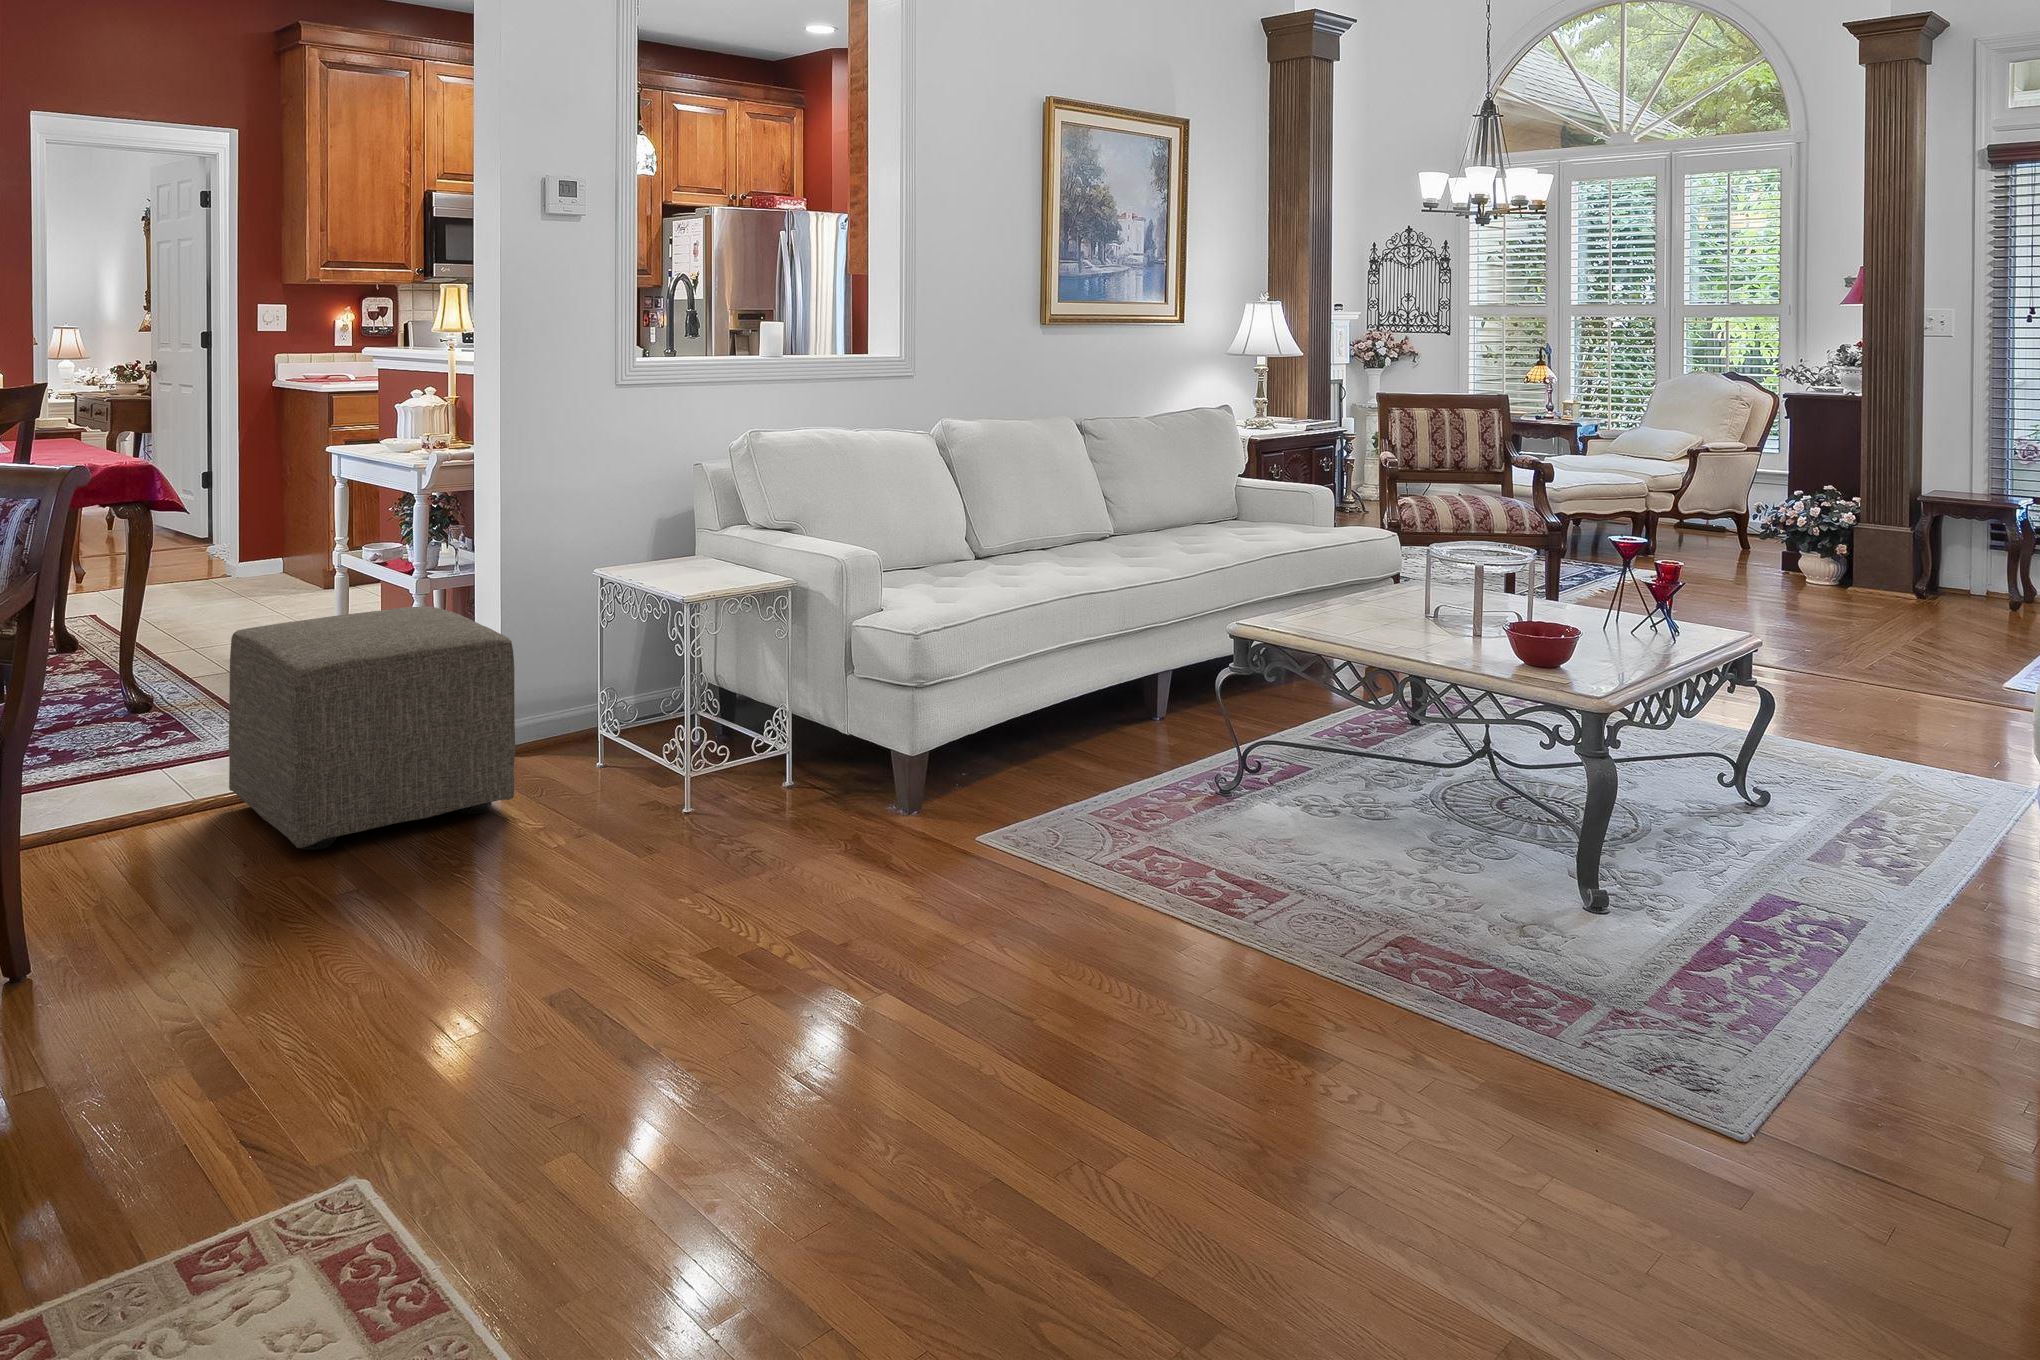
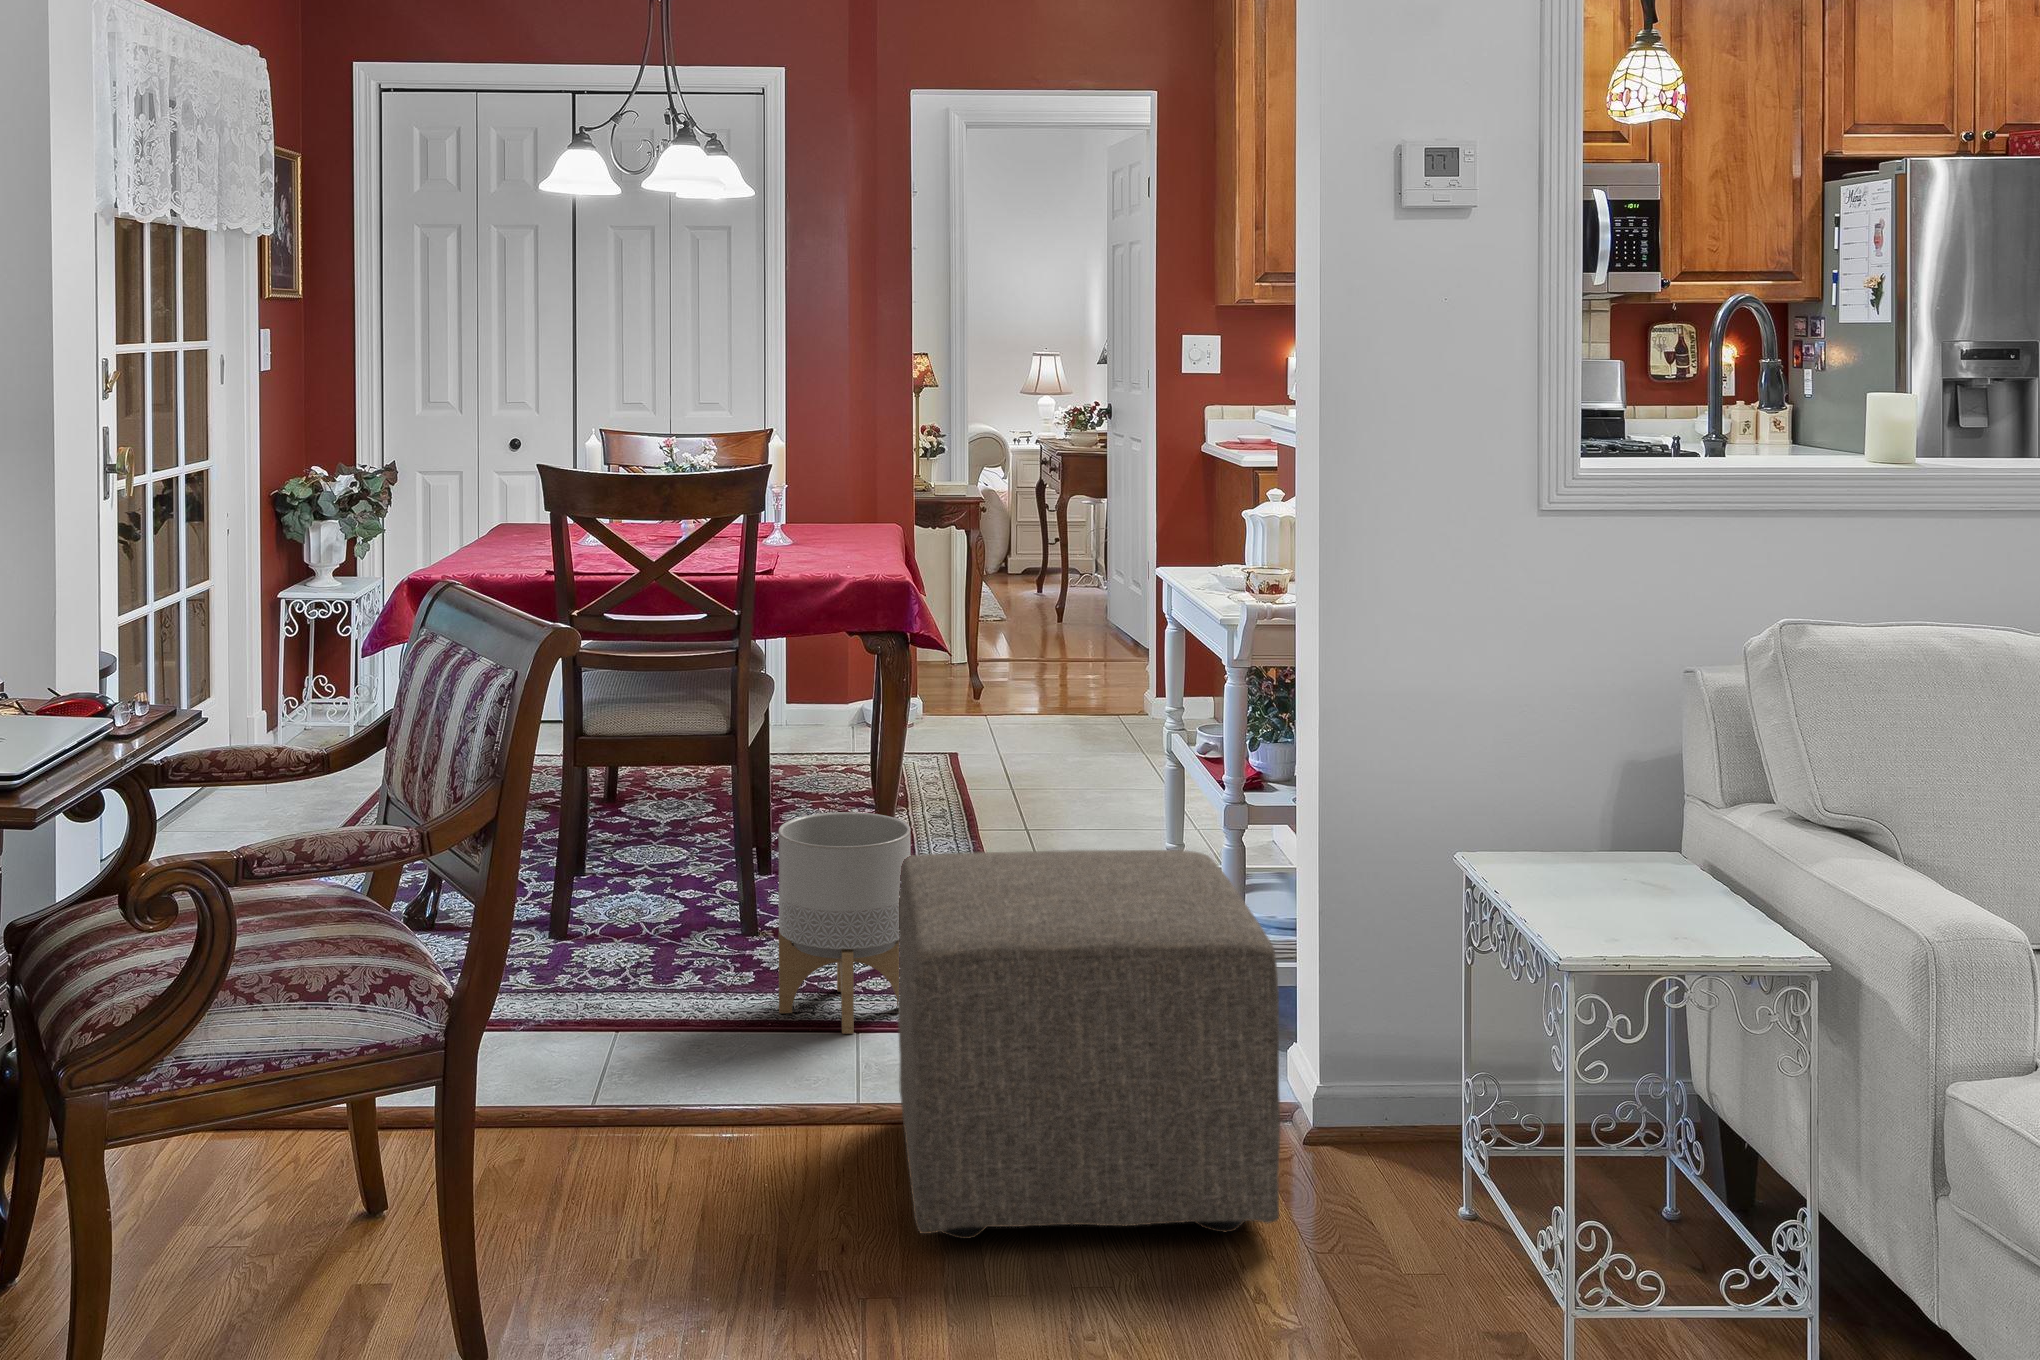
planter: none [86,626,192,776] -> present [779,812,911,1034]

